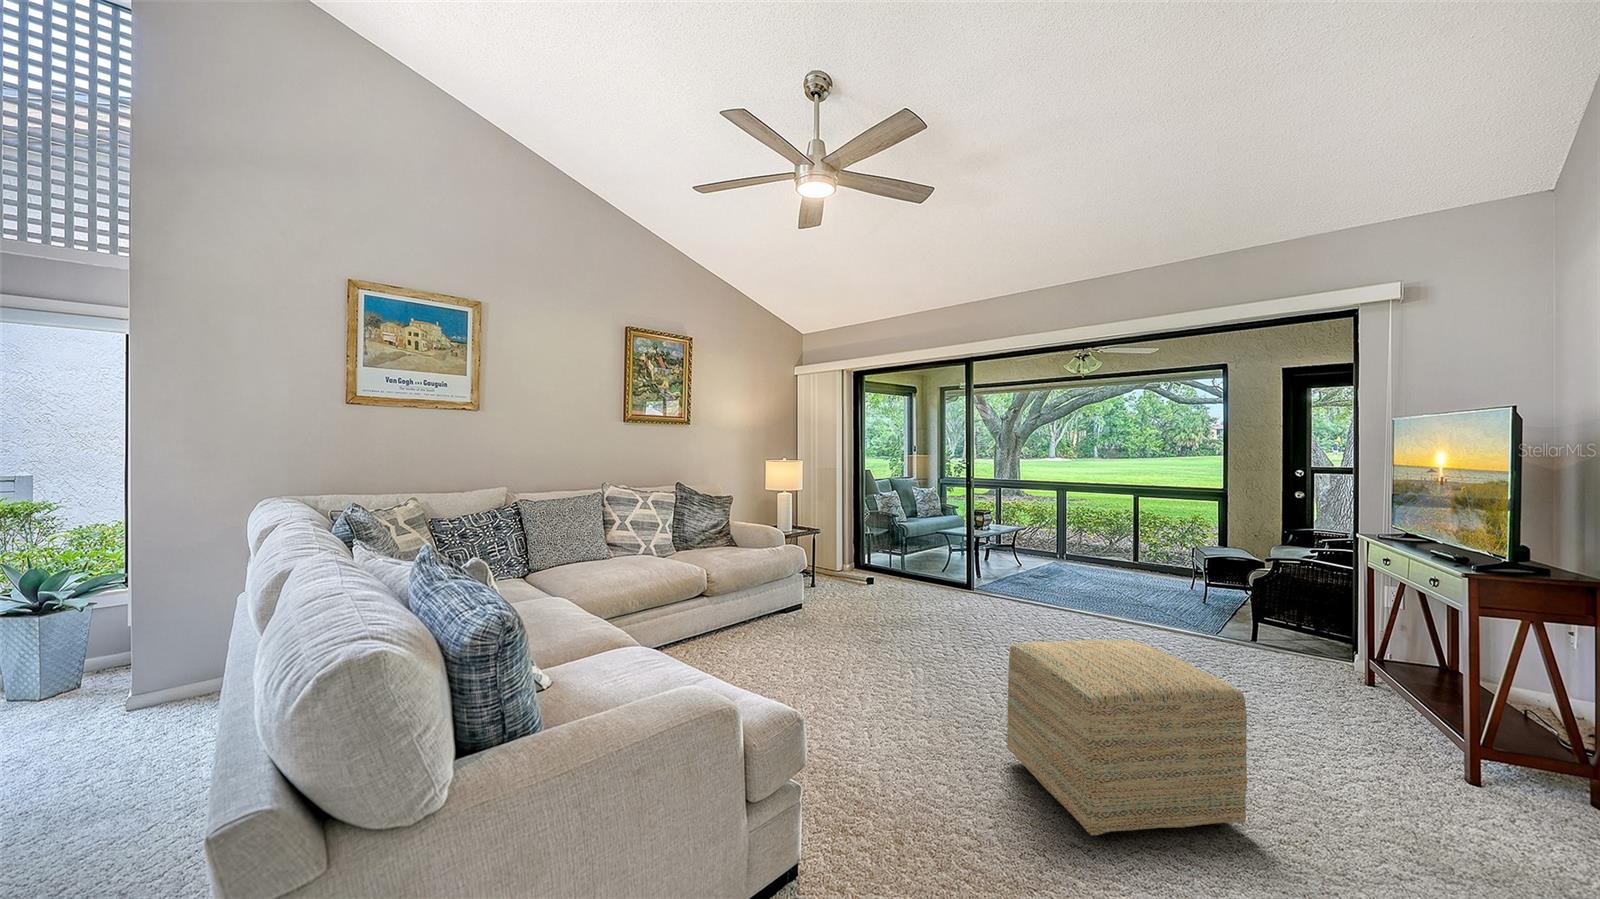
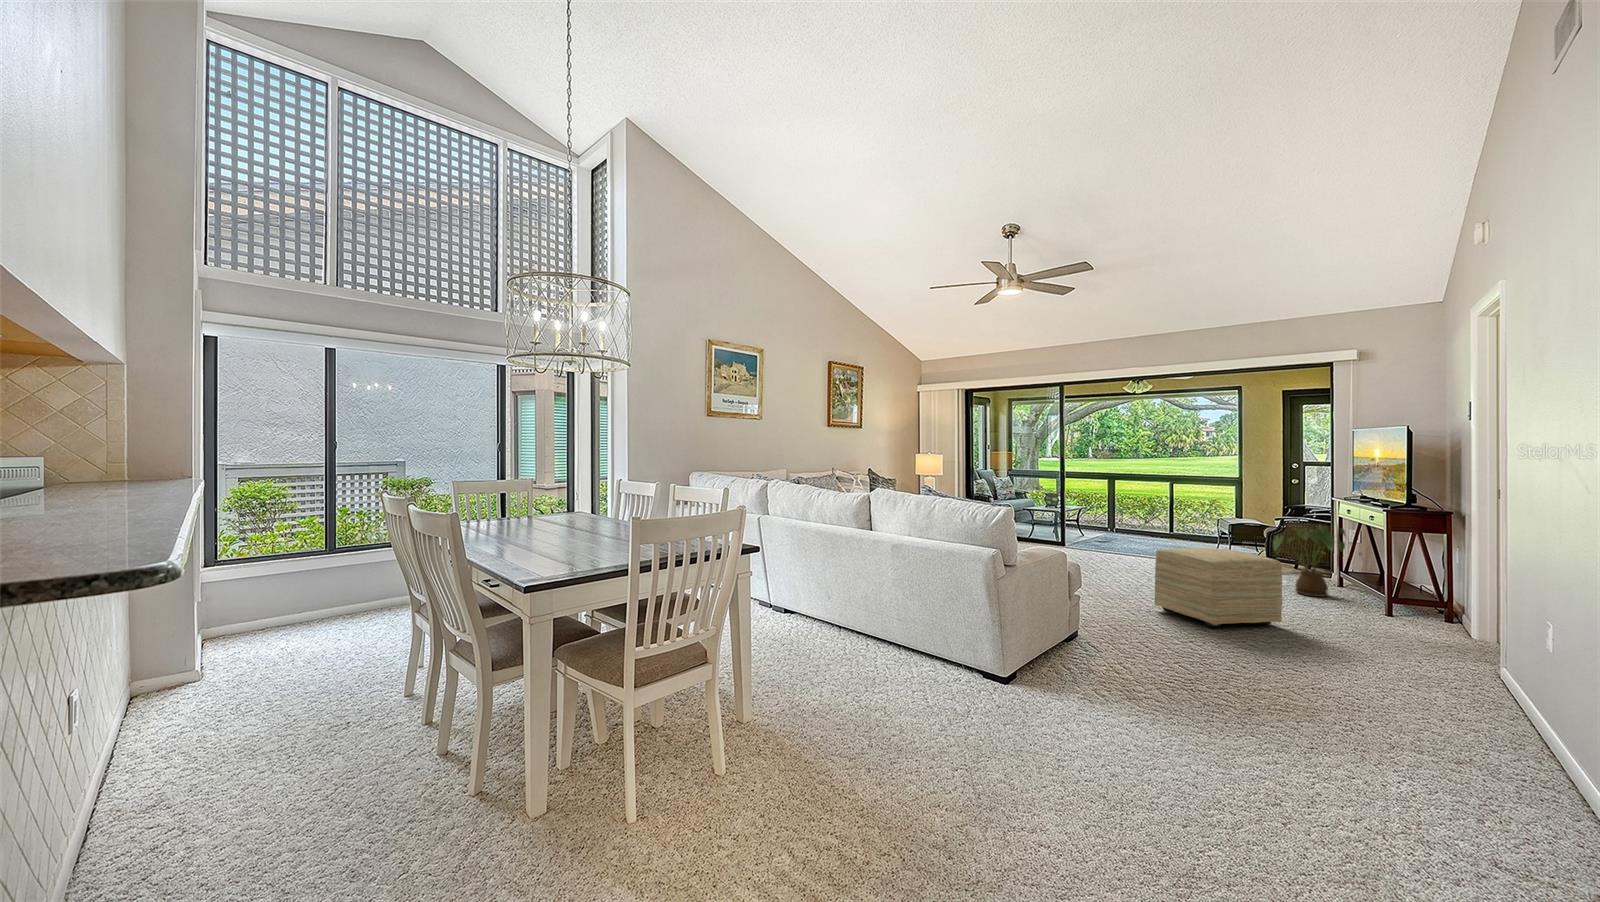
house plant: none [1249,584,1392,715] -> present [1273,525,1351,597]

